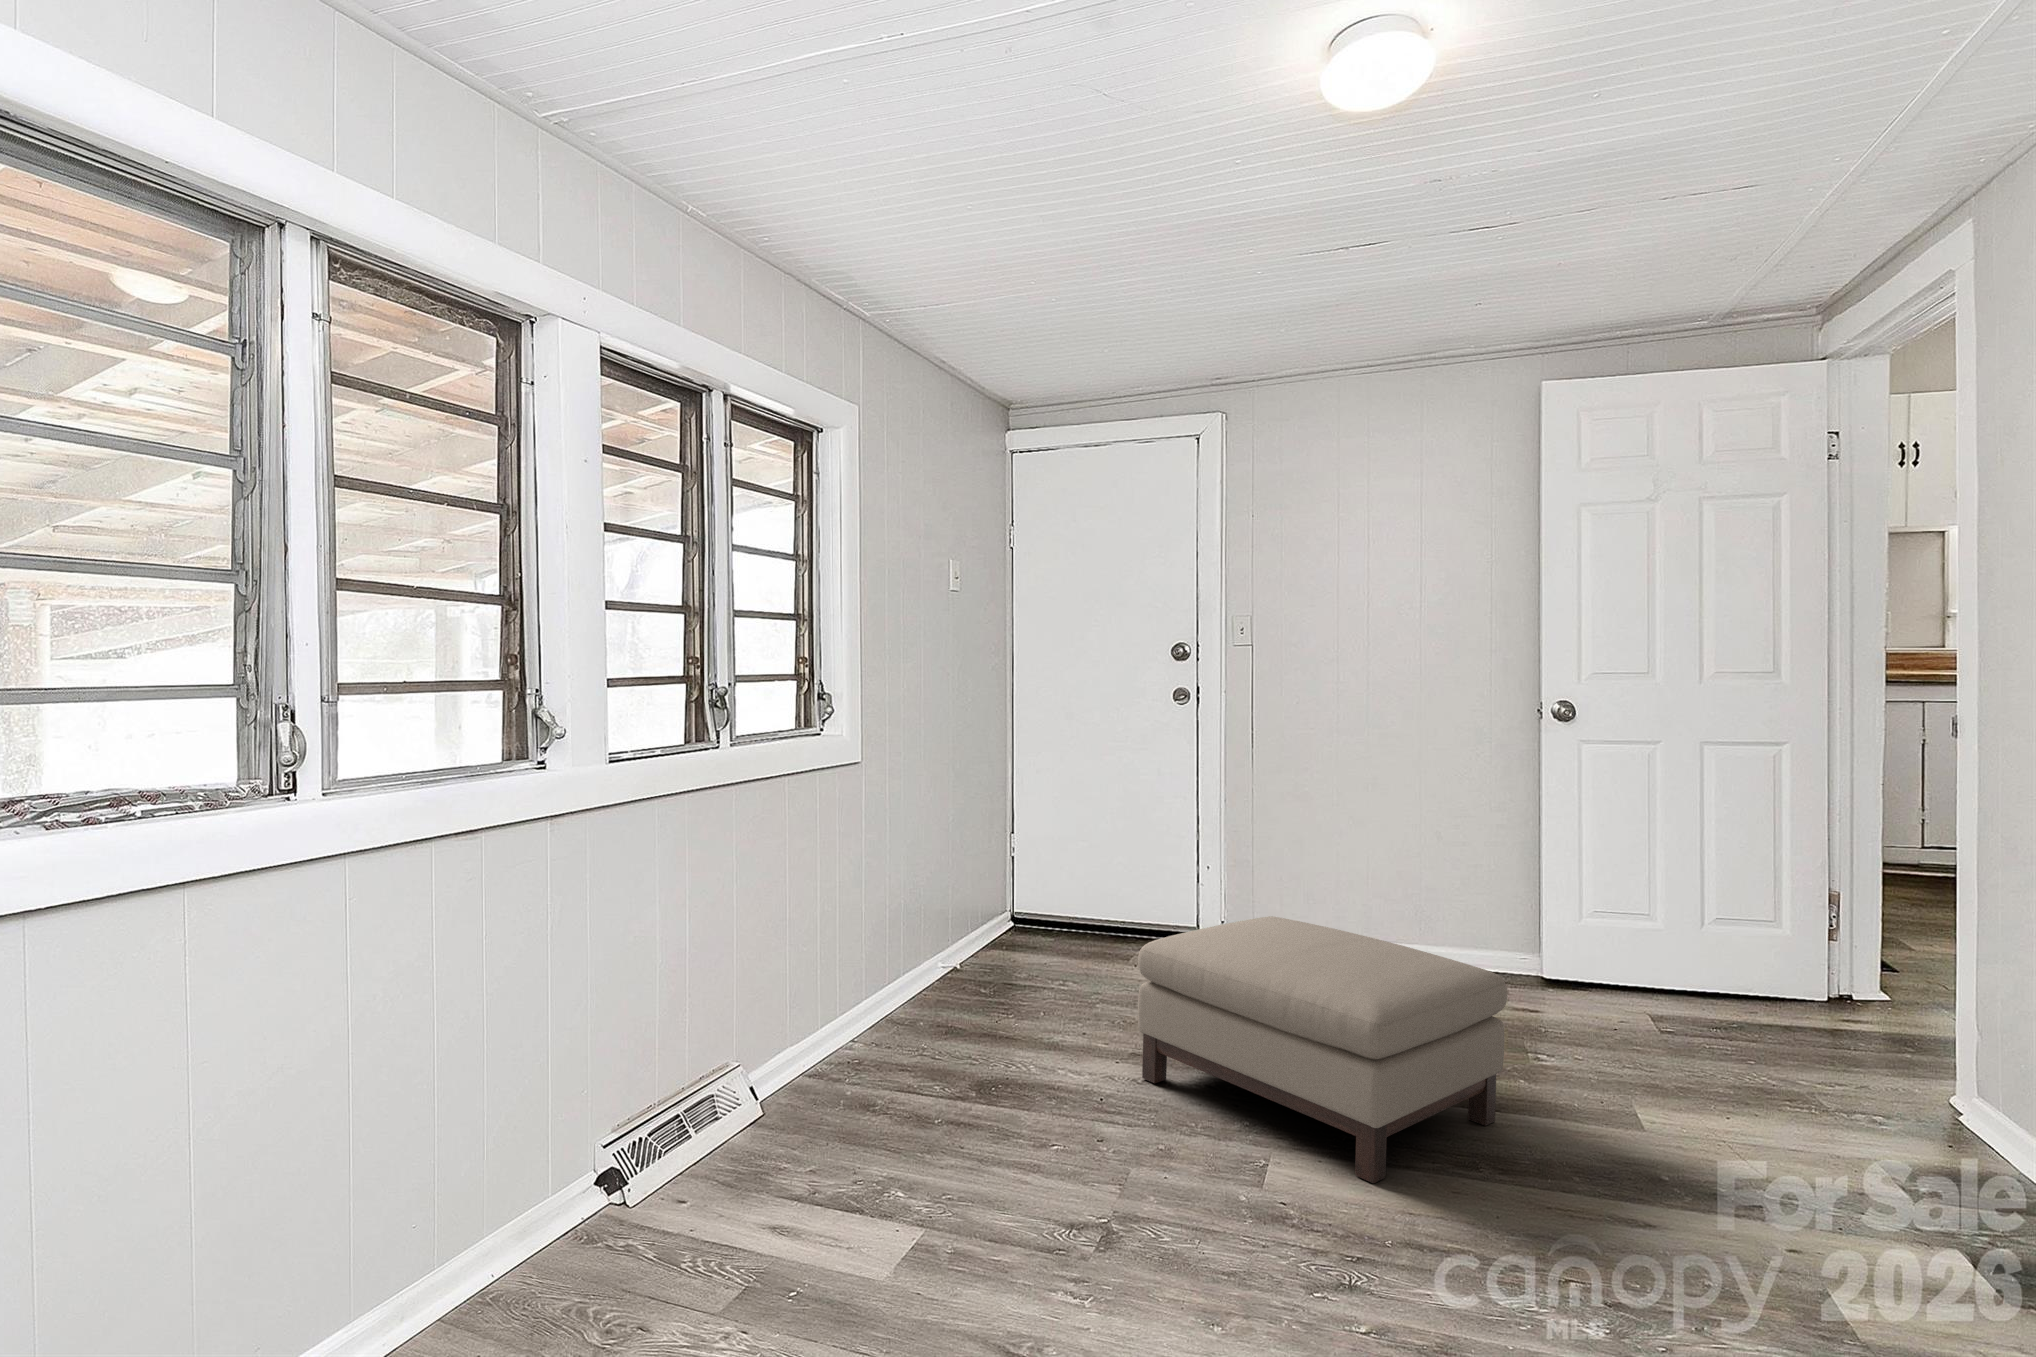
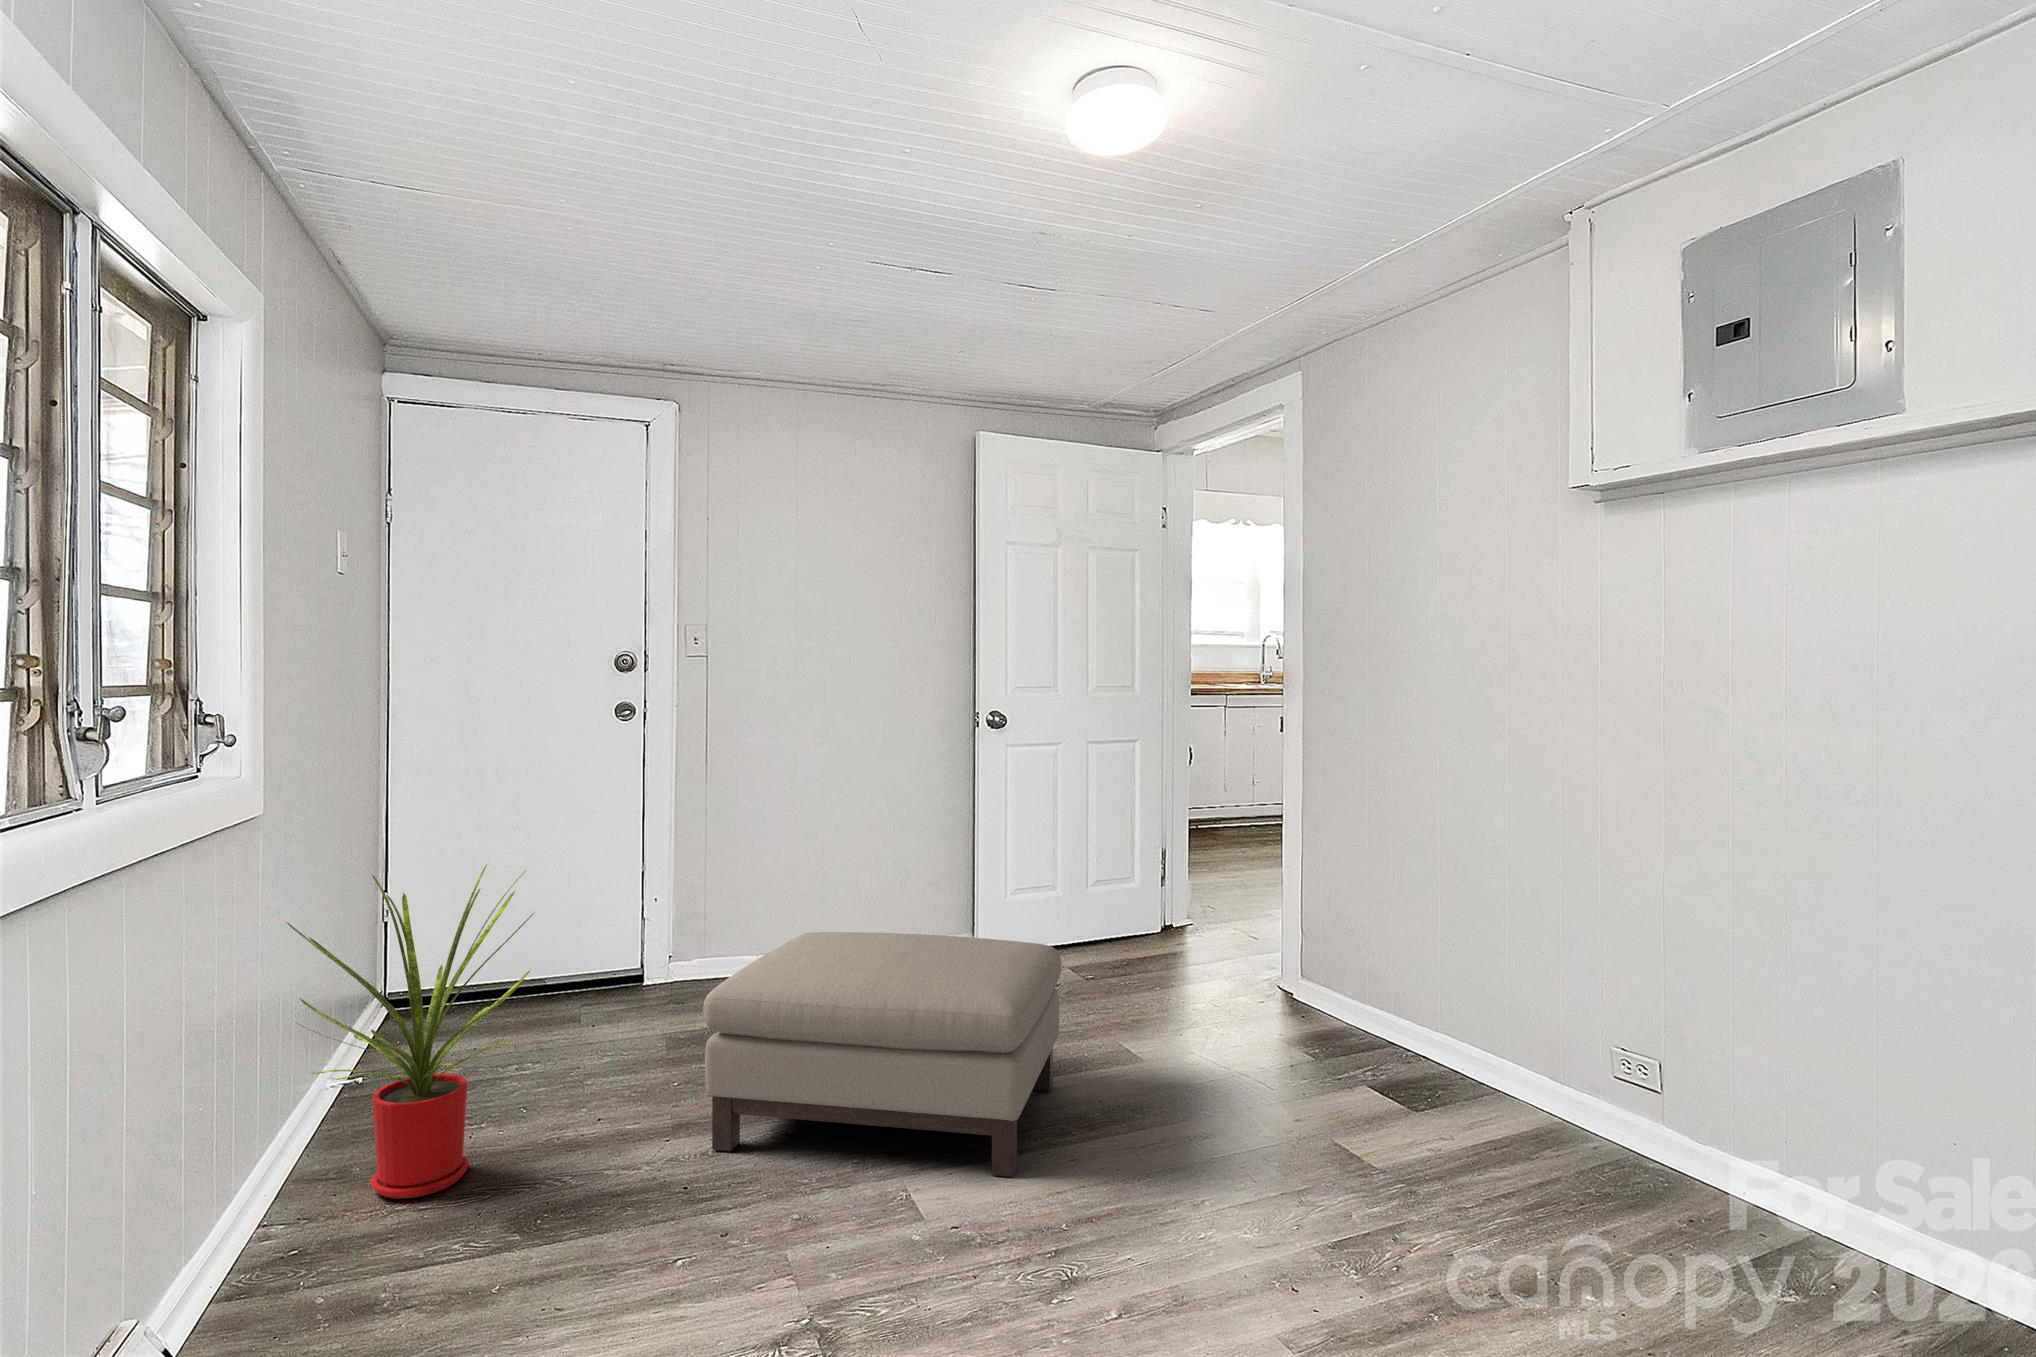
house plant: none [872,813,1033,1048] -> present [286,865,534,1199]

